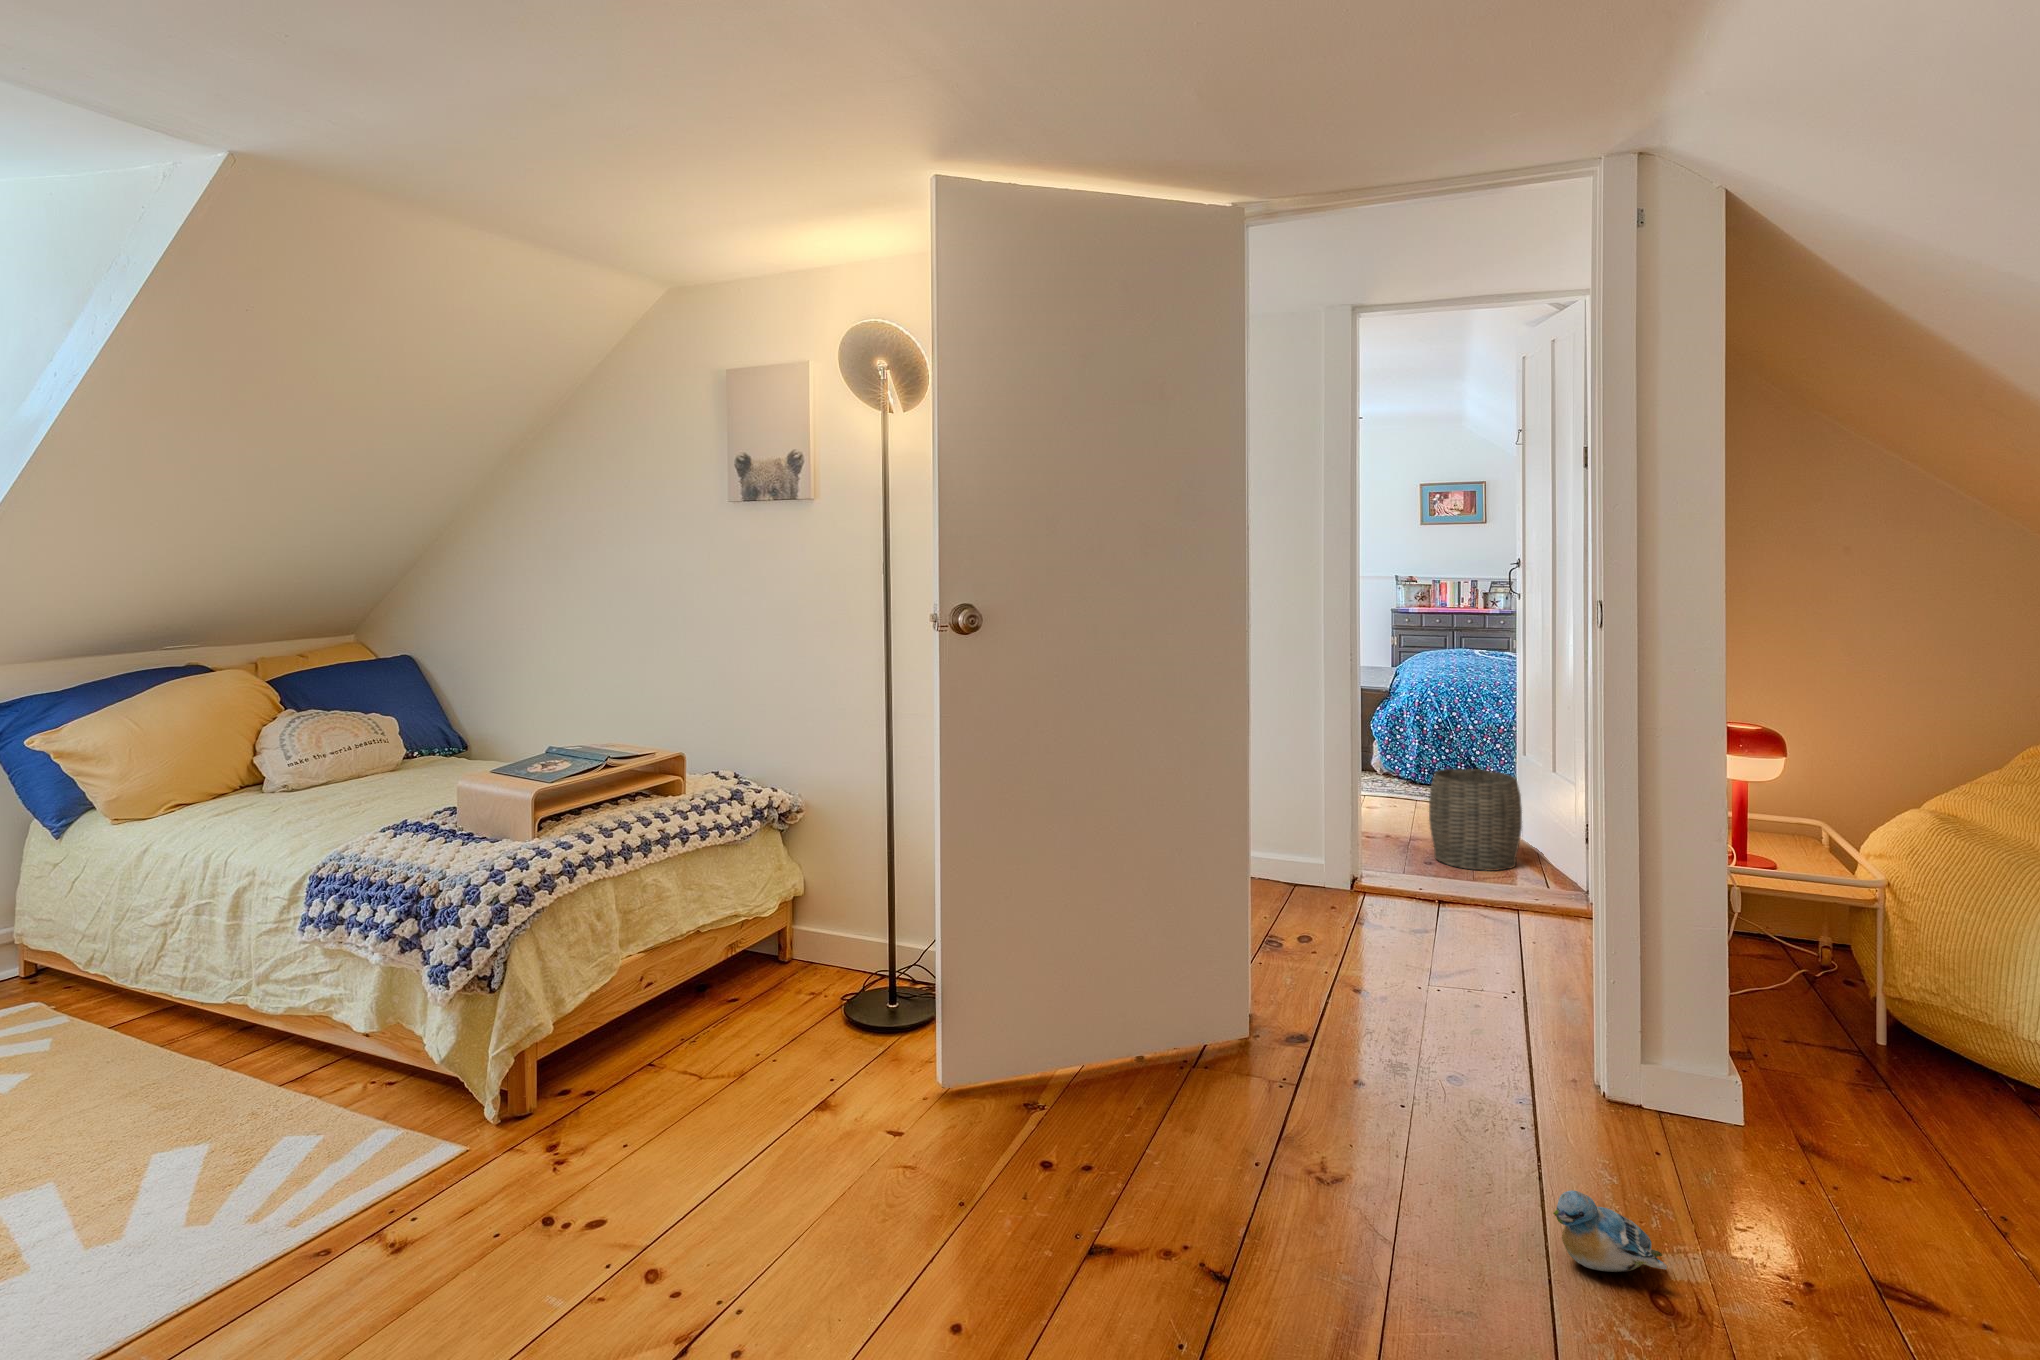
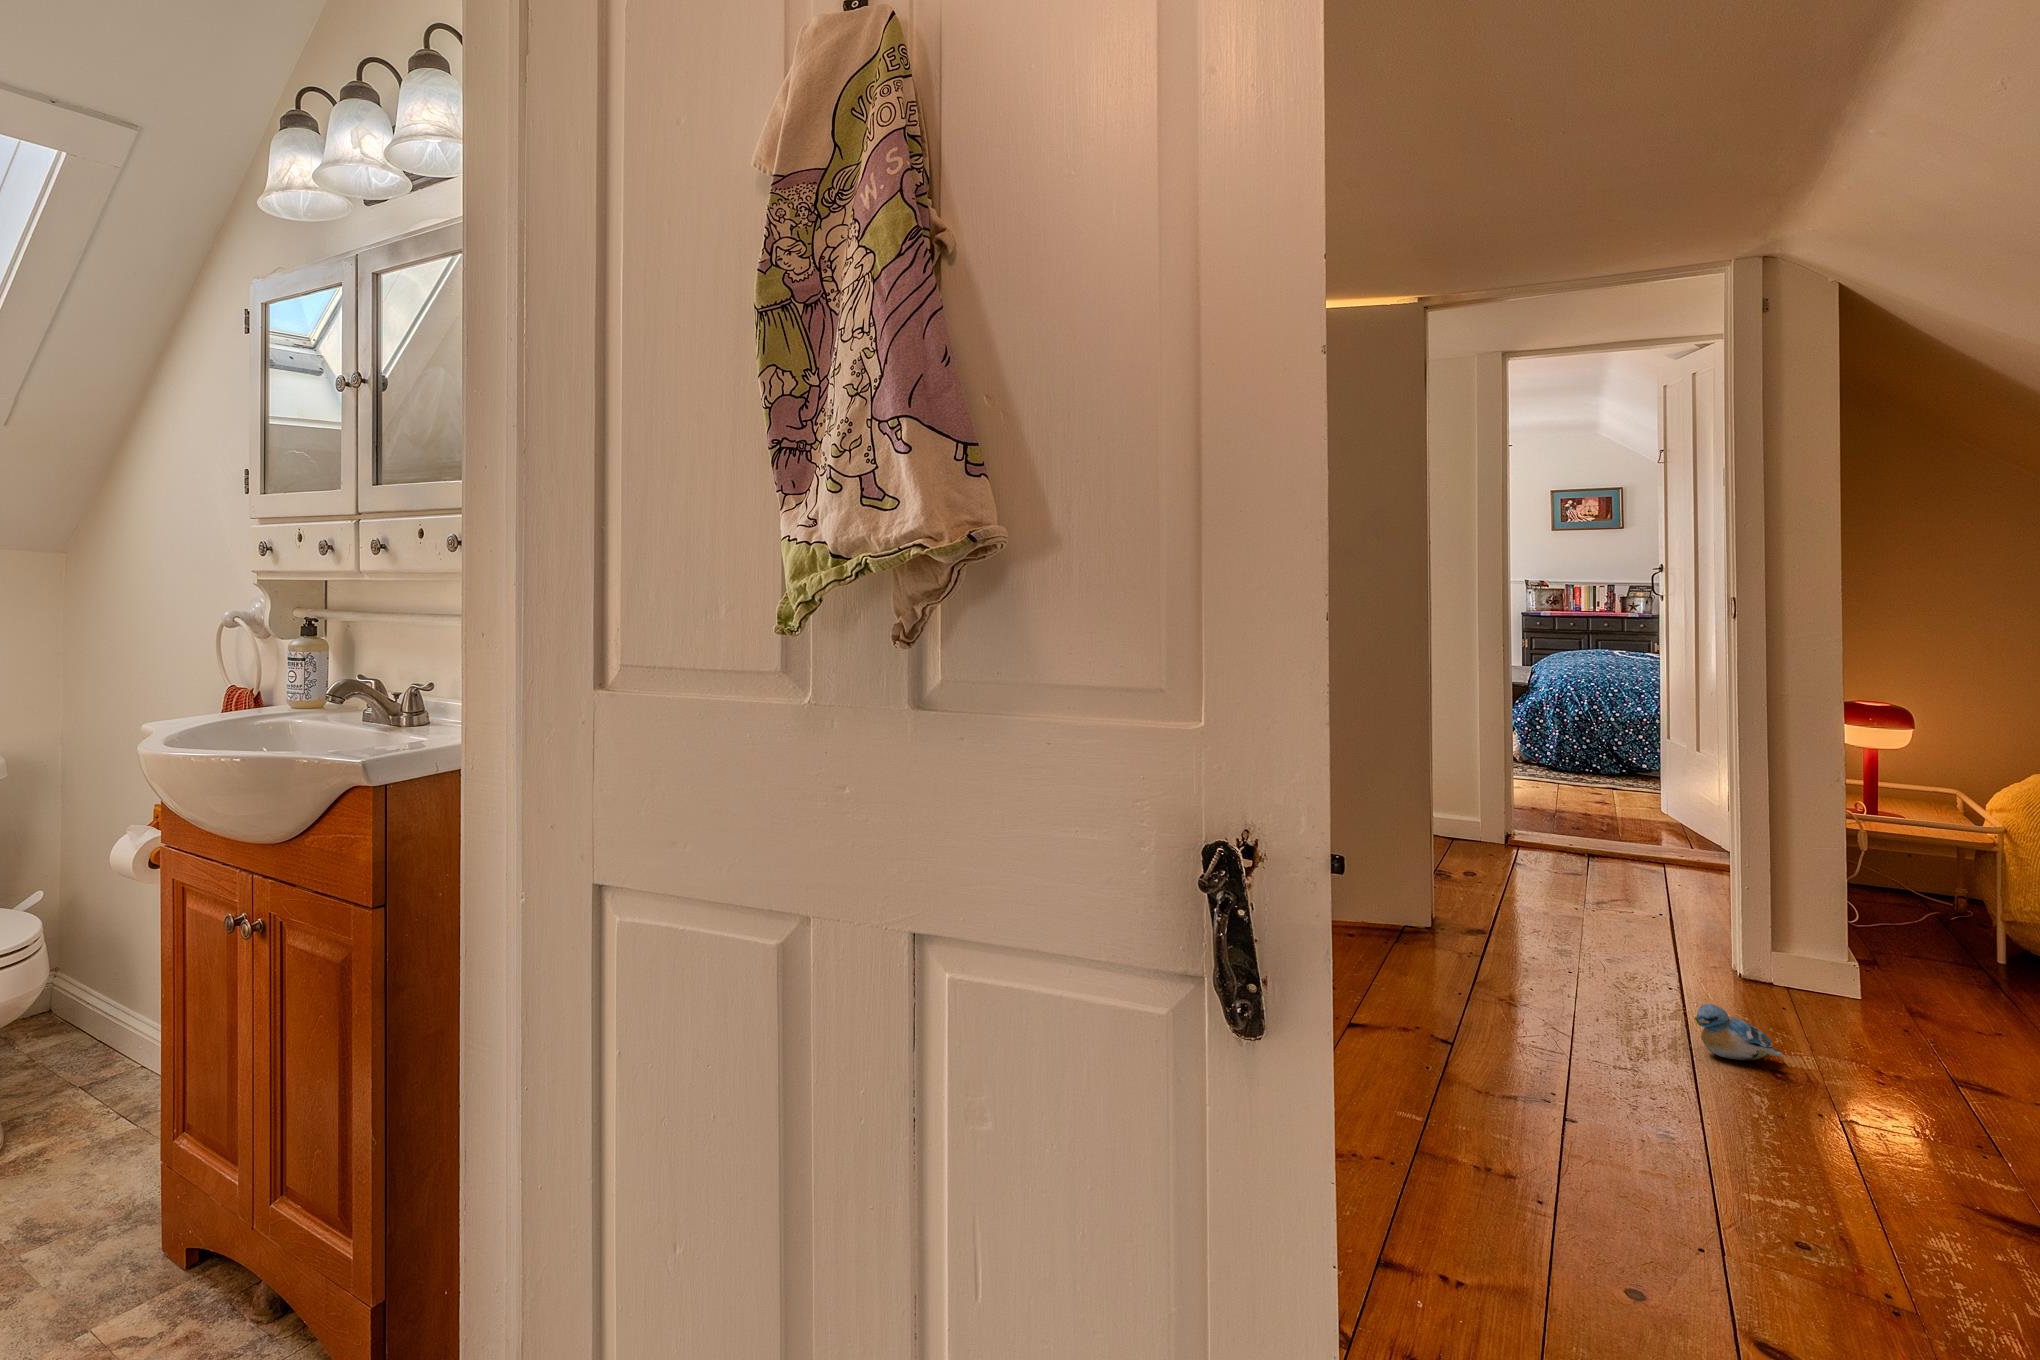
woven basket: present [1429,769,1522,871] -> none [1575,749,1666,836]

